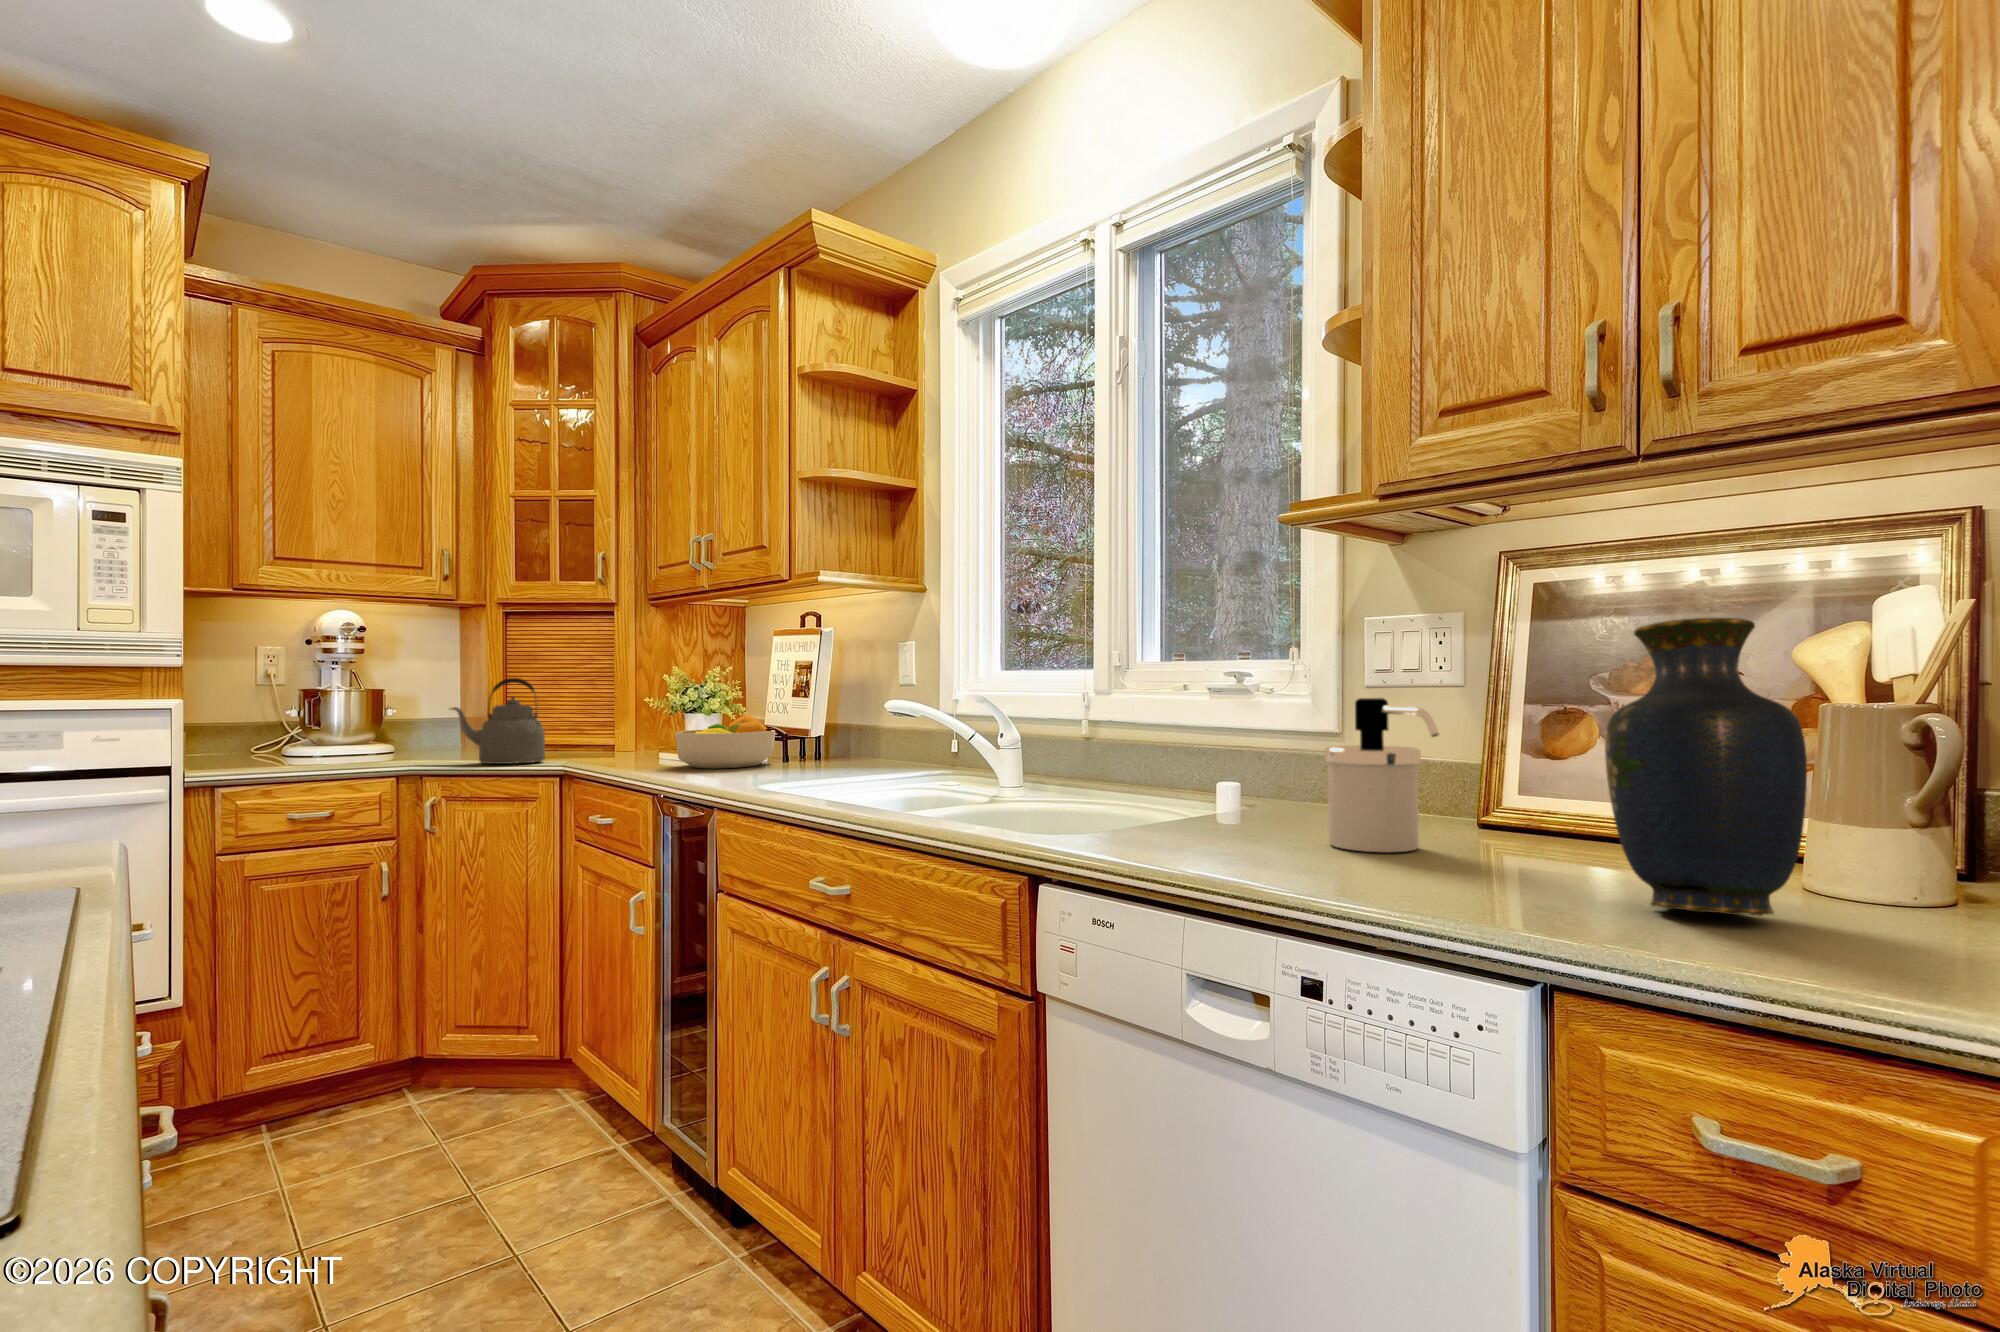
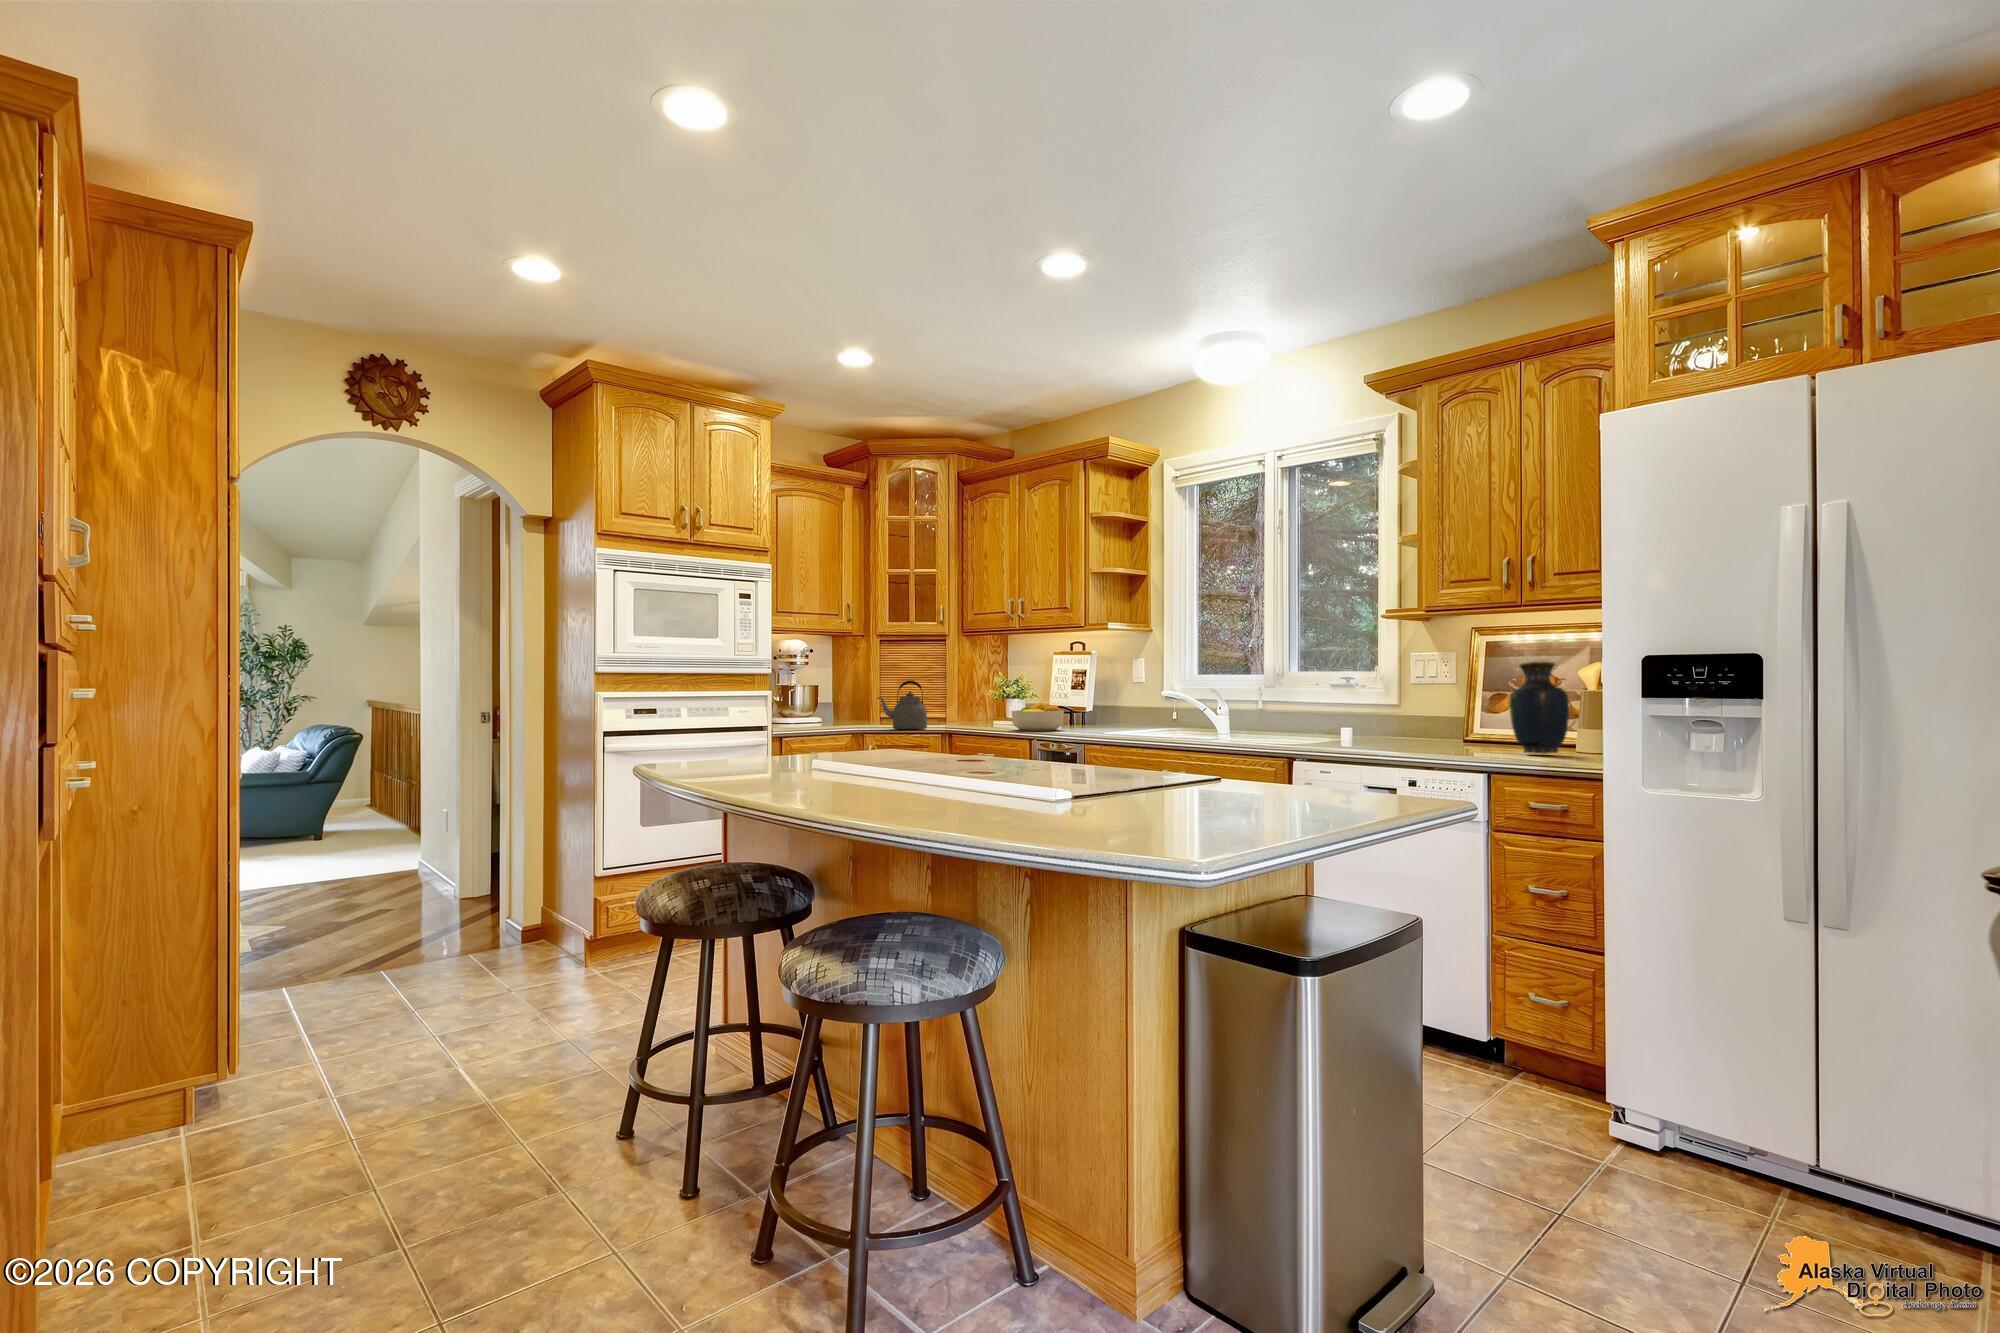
soap dispenser: present [1325,698,1439,852] -> none [1404,689,1452,748]

